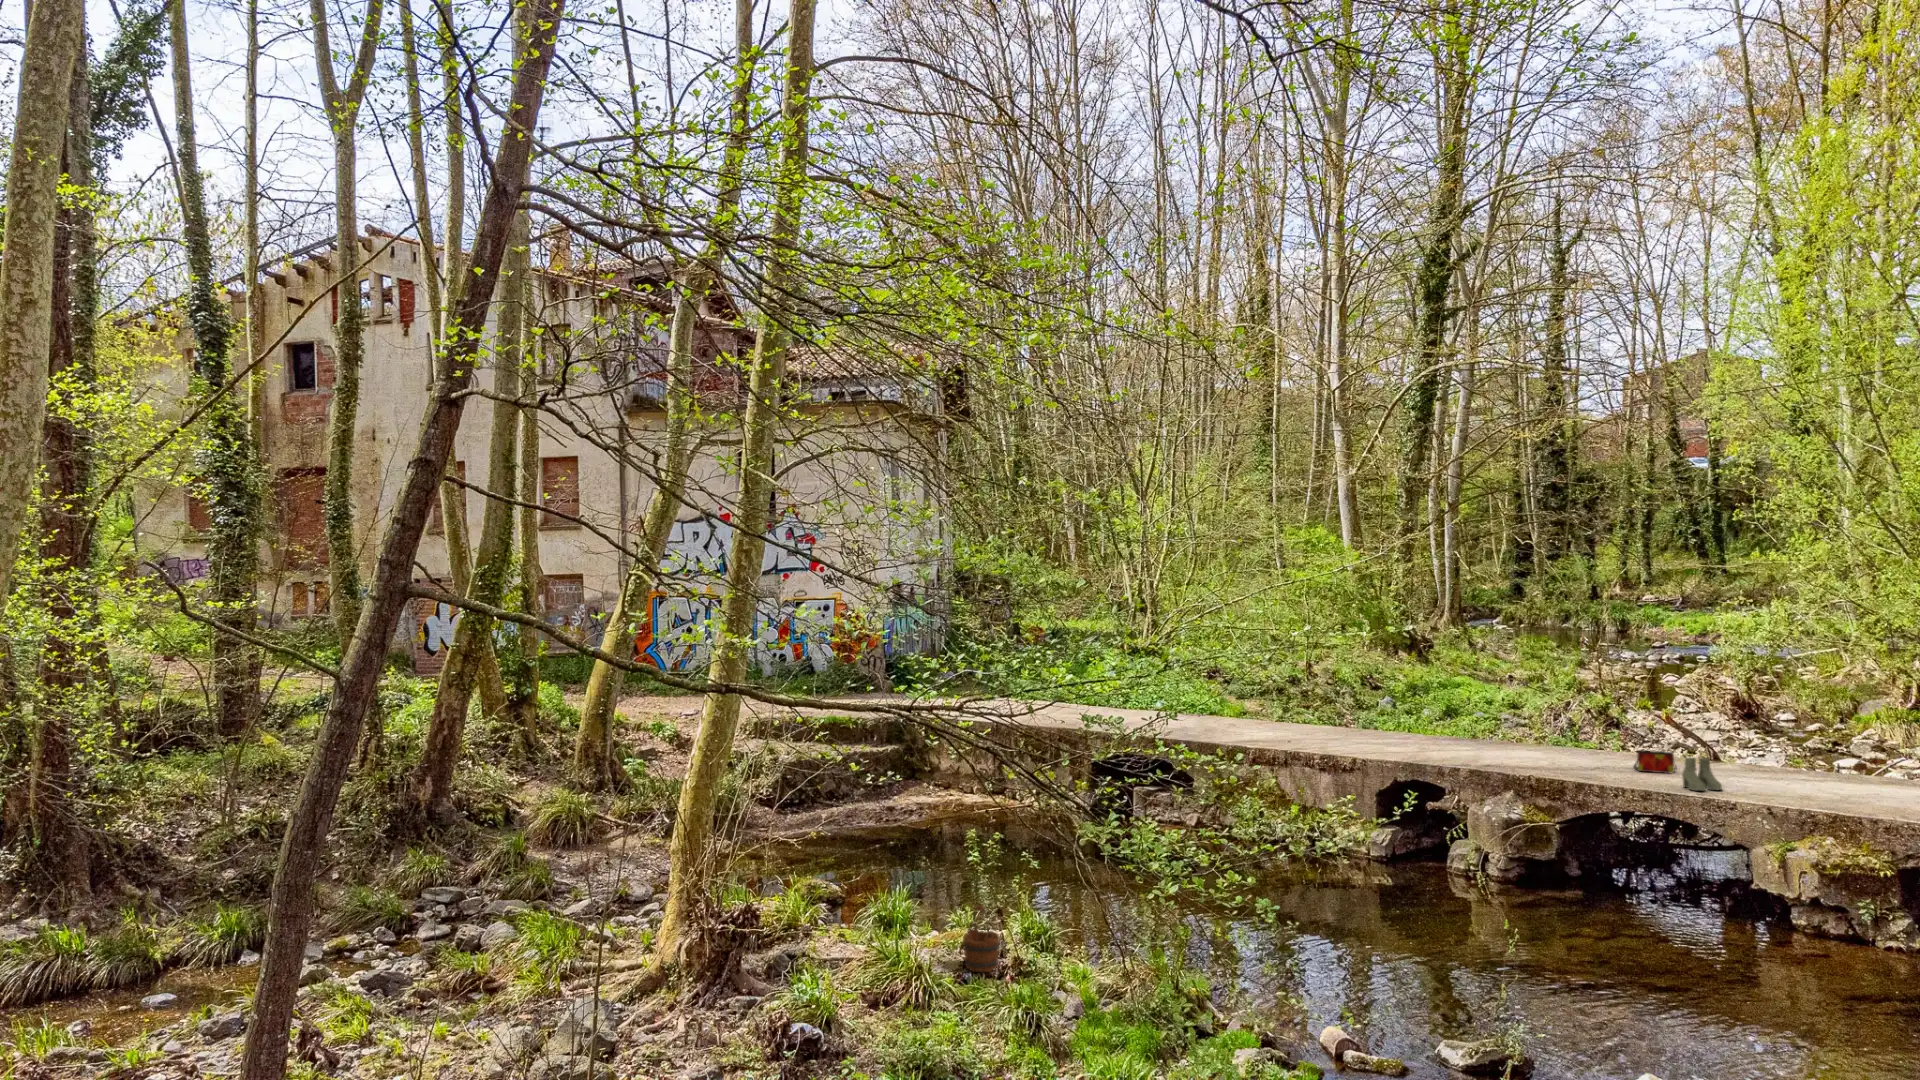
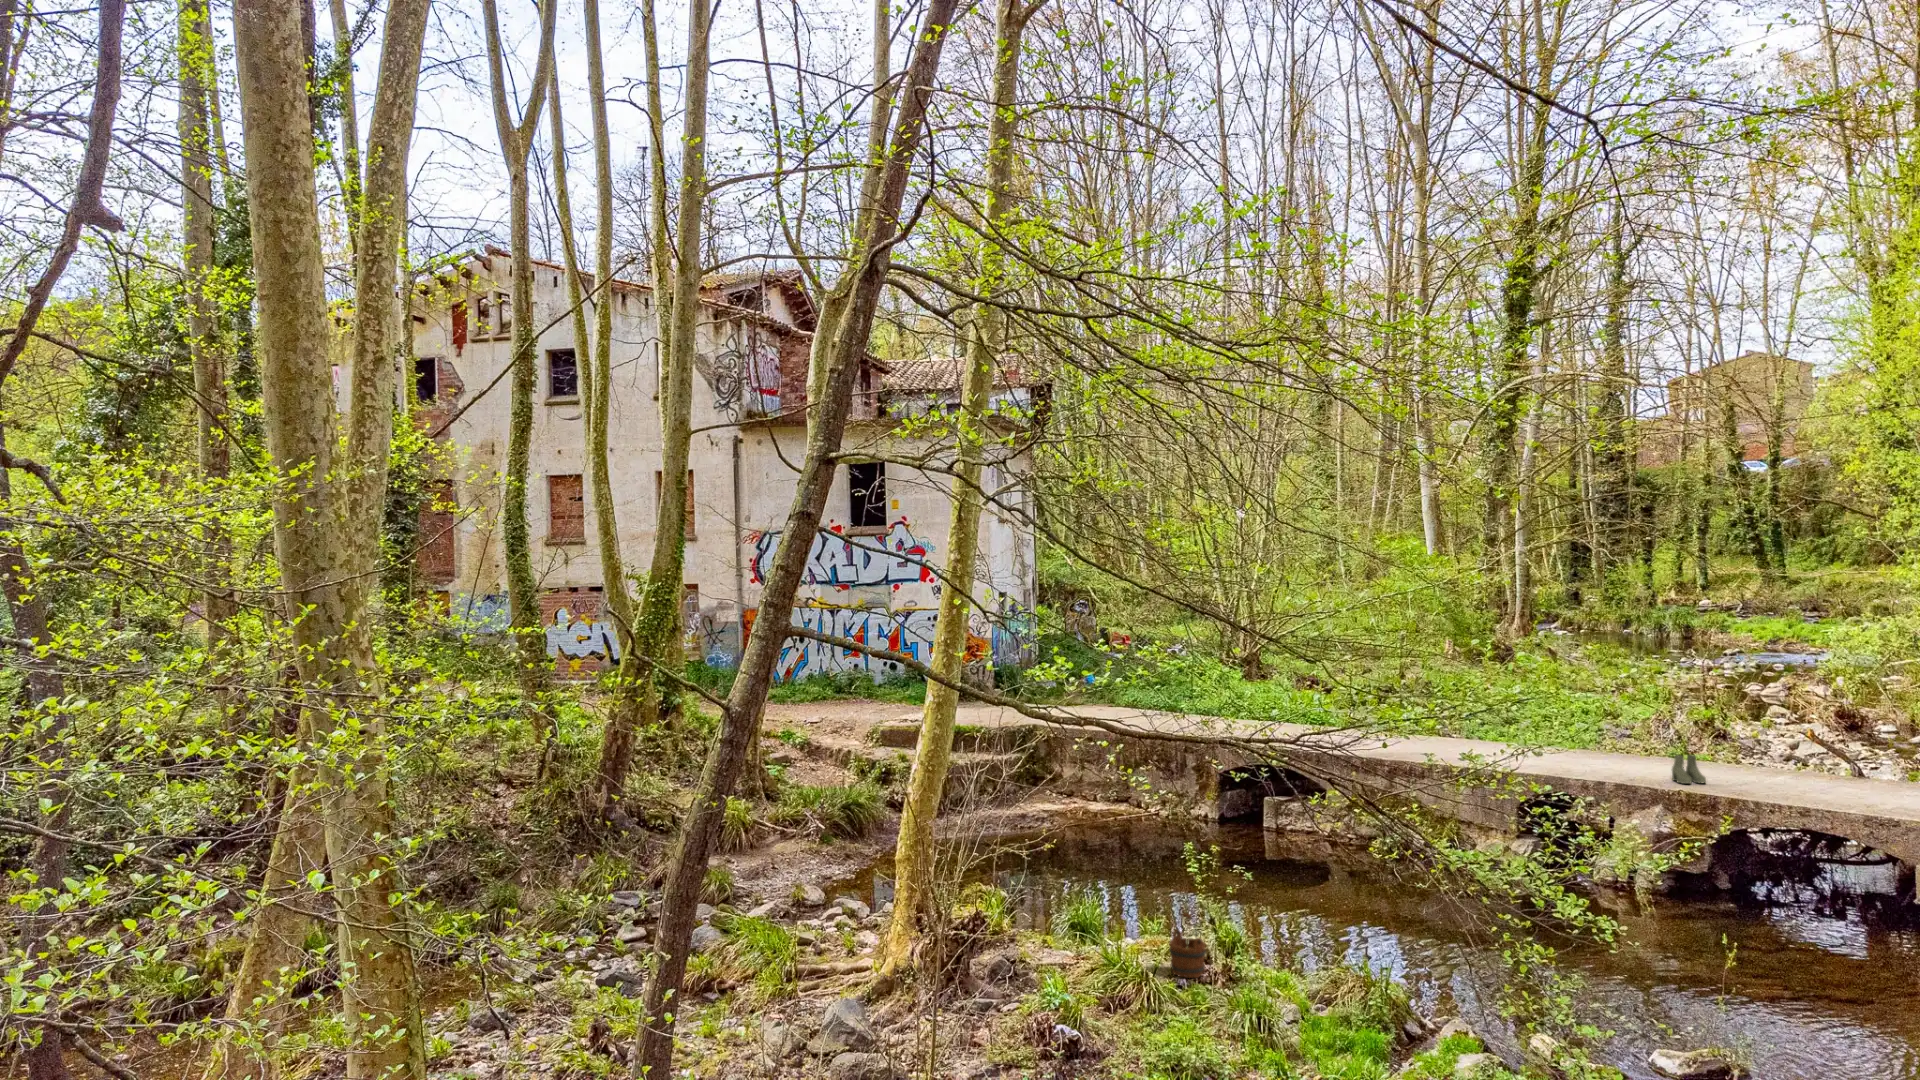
bag: present [1633,750,1677,773] -> none [1774,764,1820,788]
boots: present [1682,758,1722,791] -> present [1672,754,1706,784]

